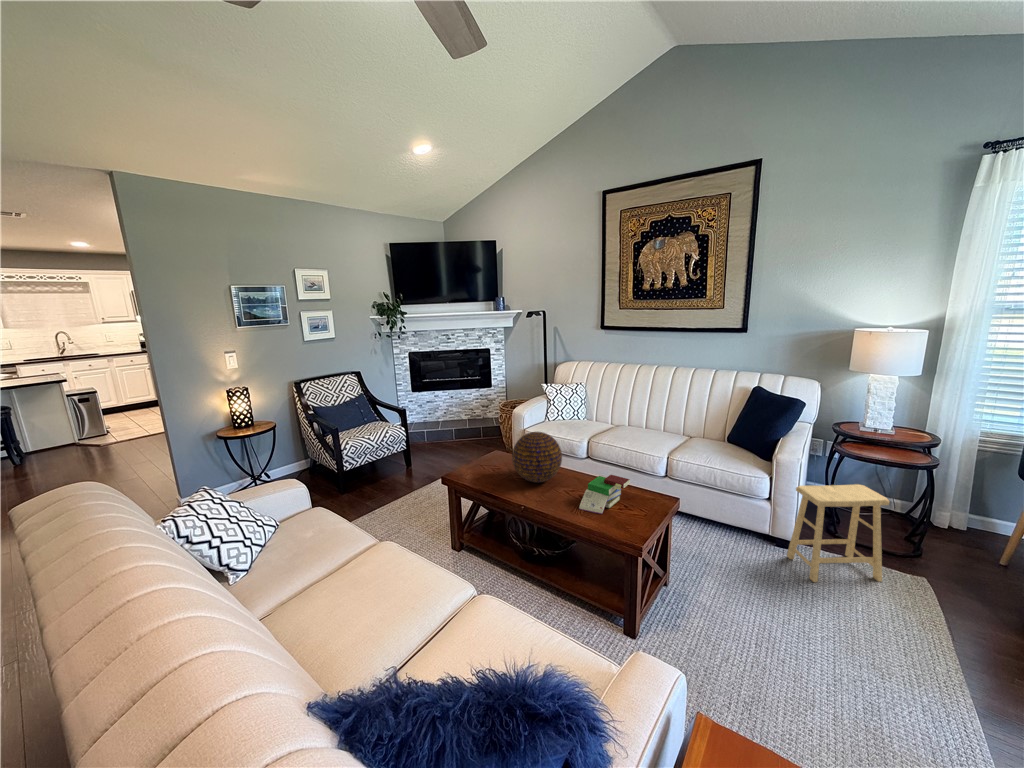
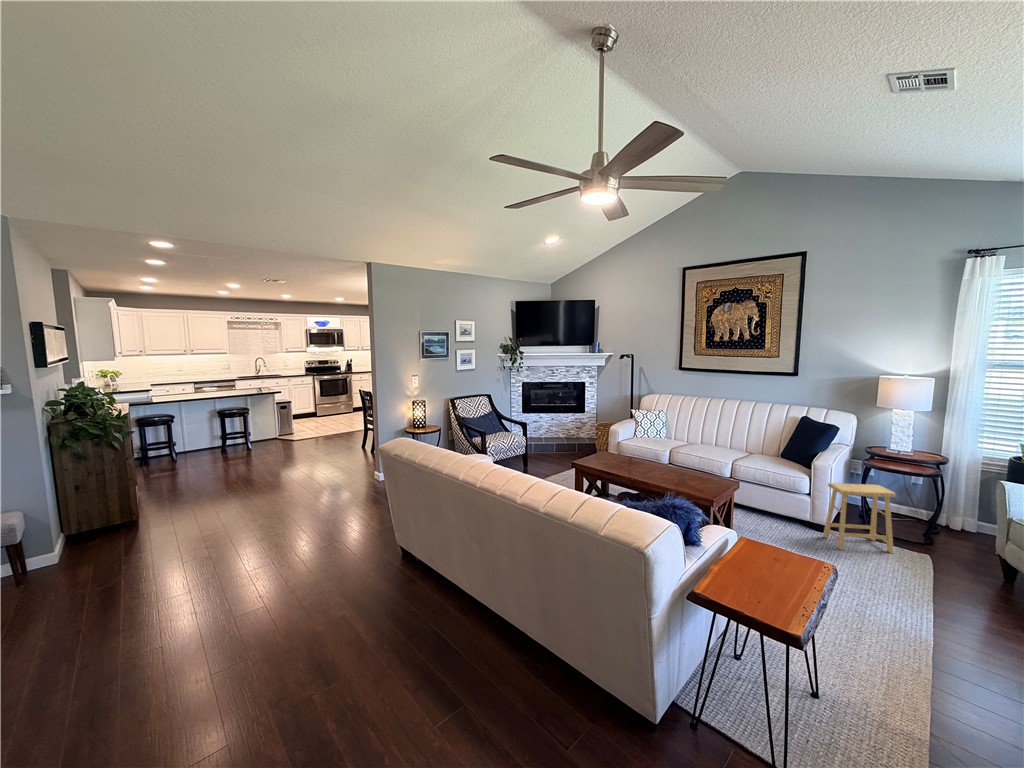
decorative orb: present [512,432,562,483] -> none [621,435,656,470]
book: present [579,475,630,514] -> none [670,464,705,487]

